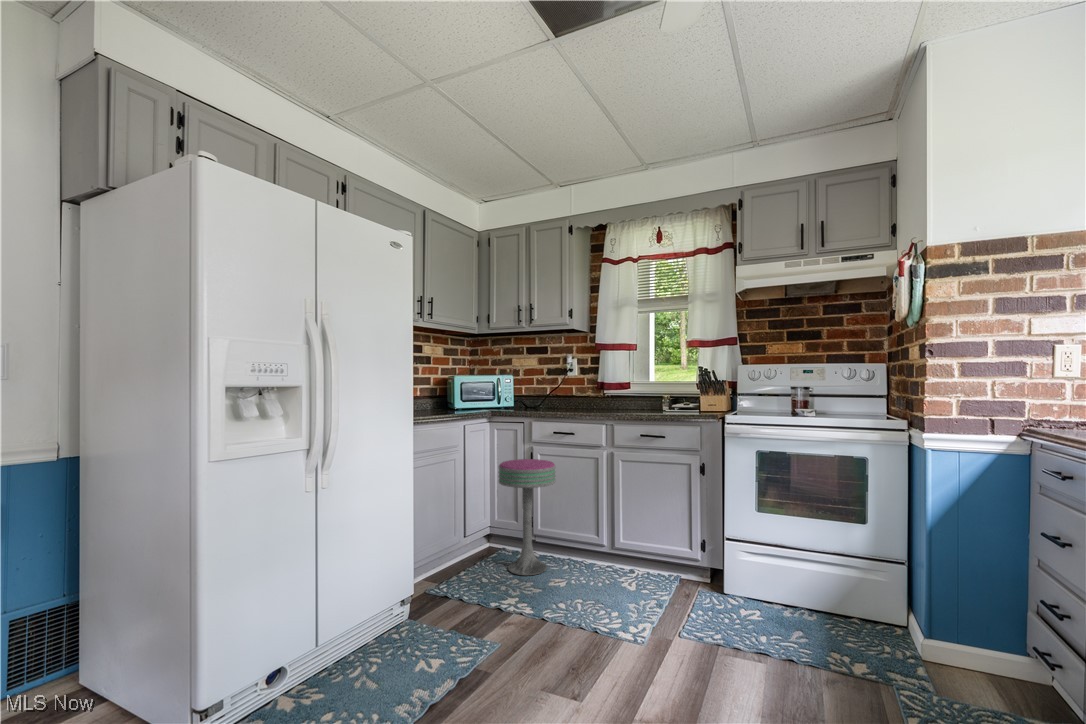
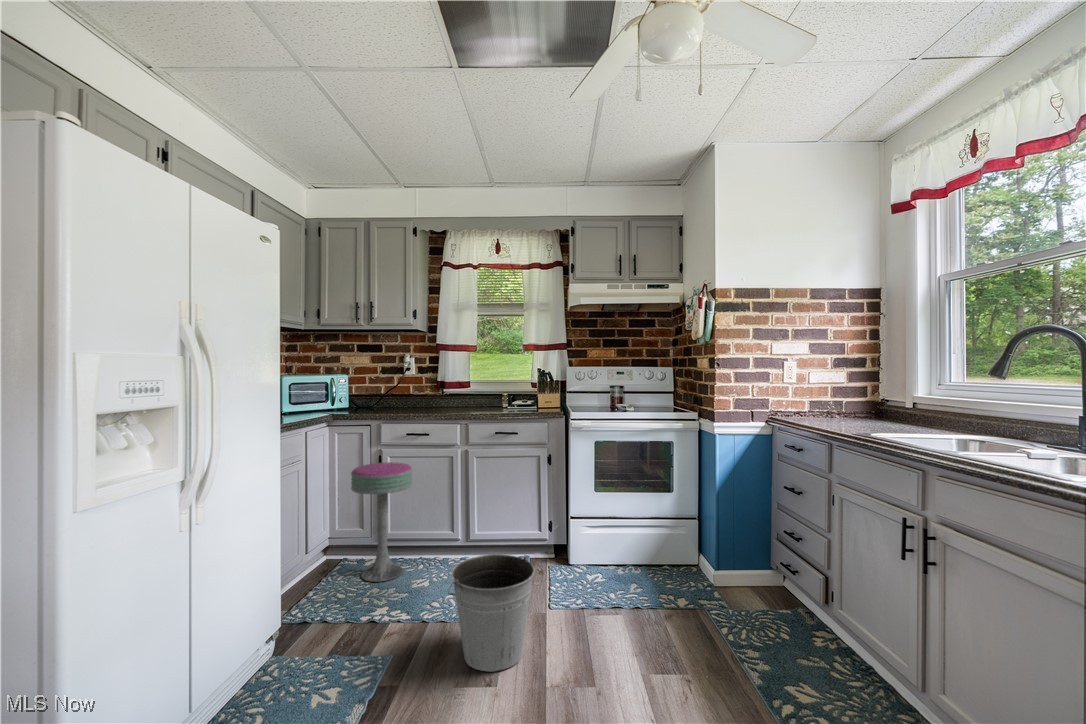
bucket: none [546,560,639,685] -> present [448,554,534,672]

